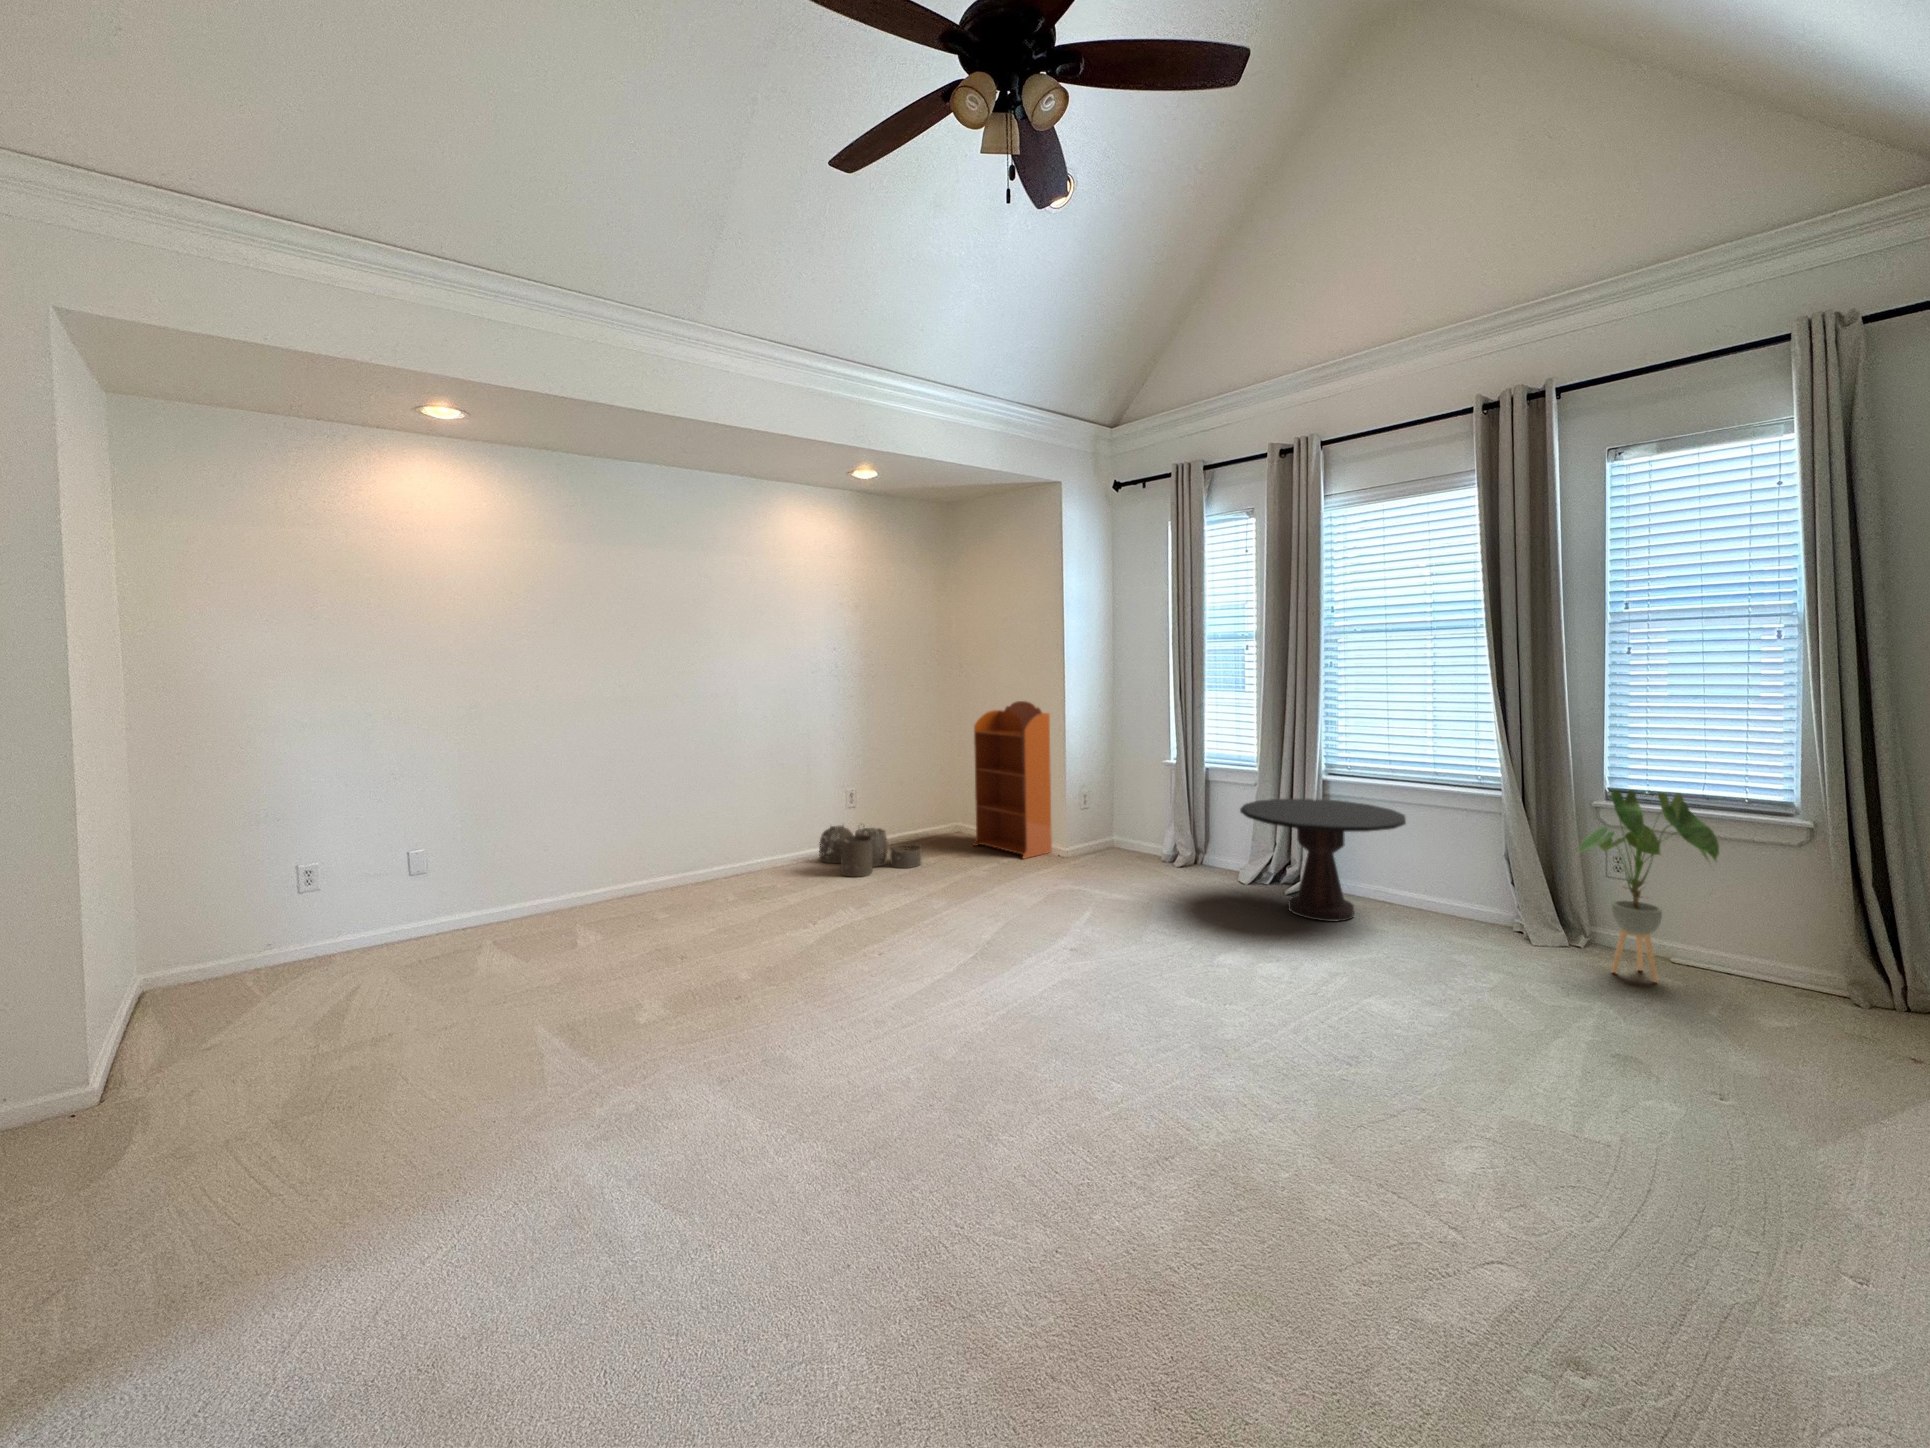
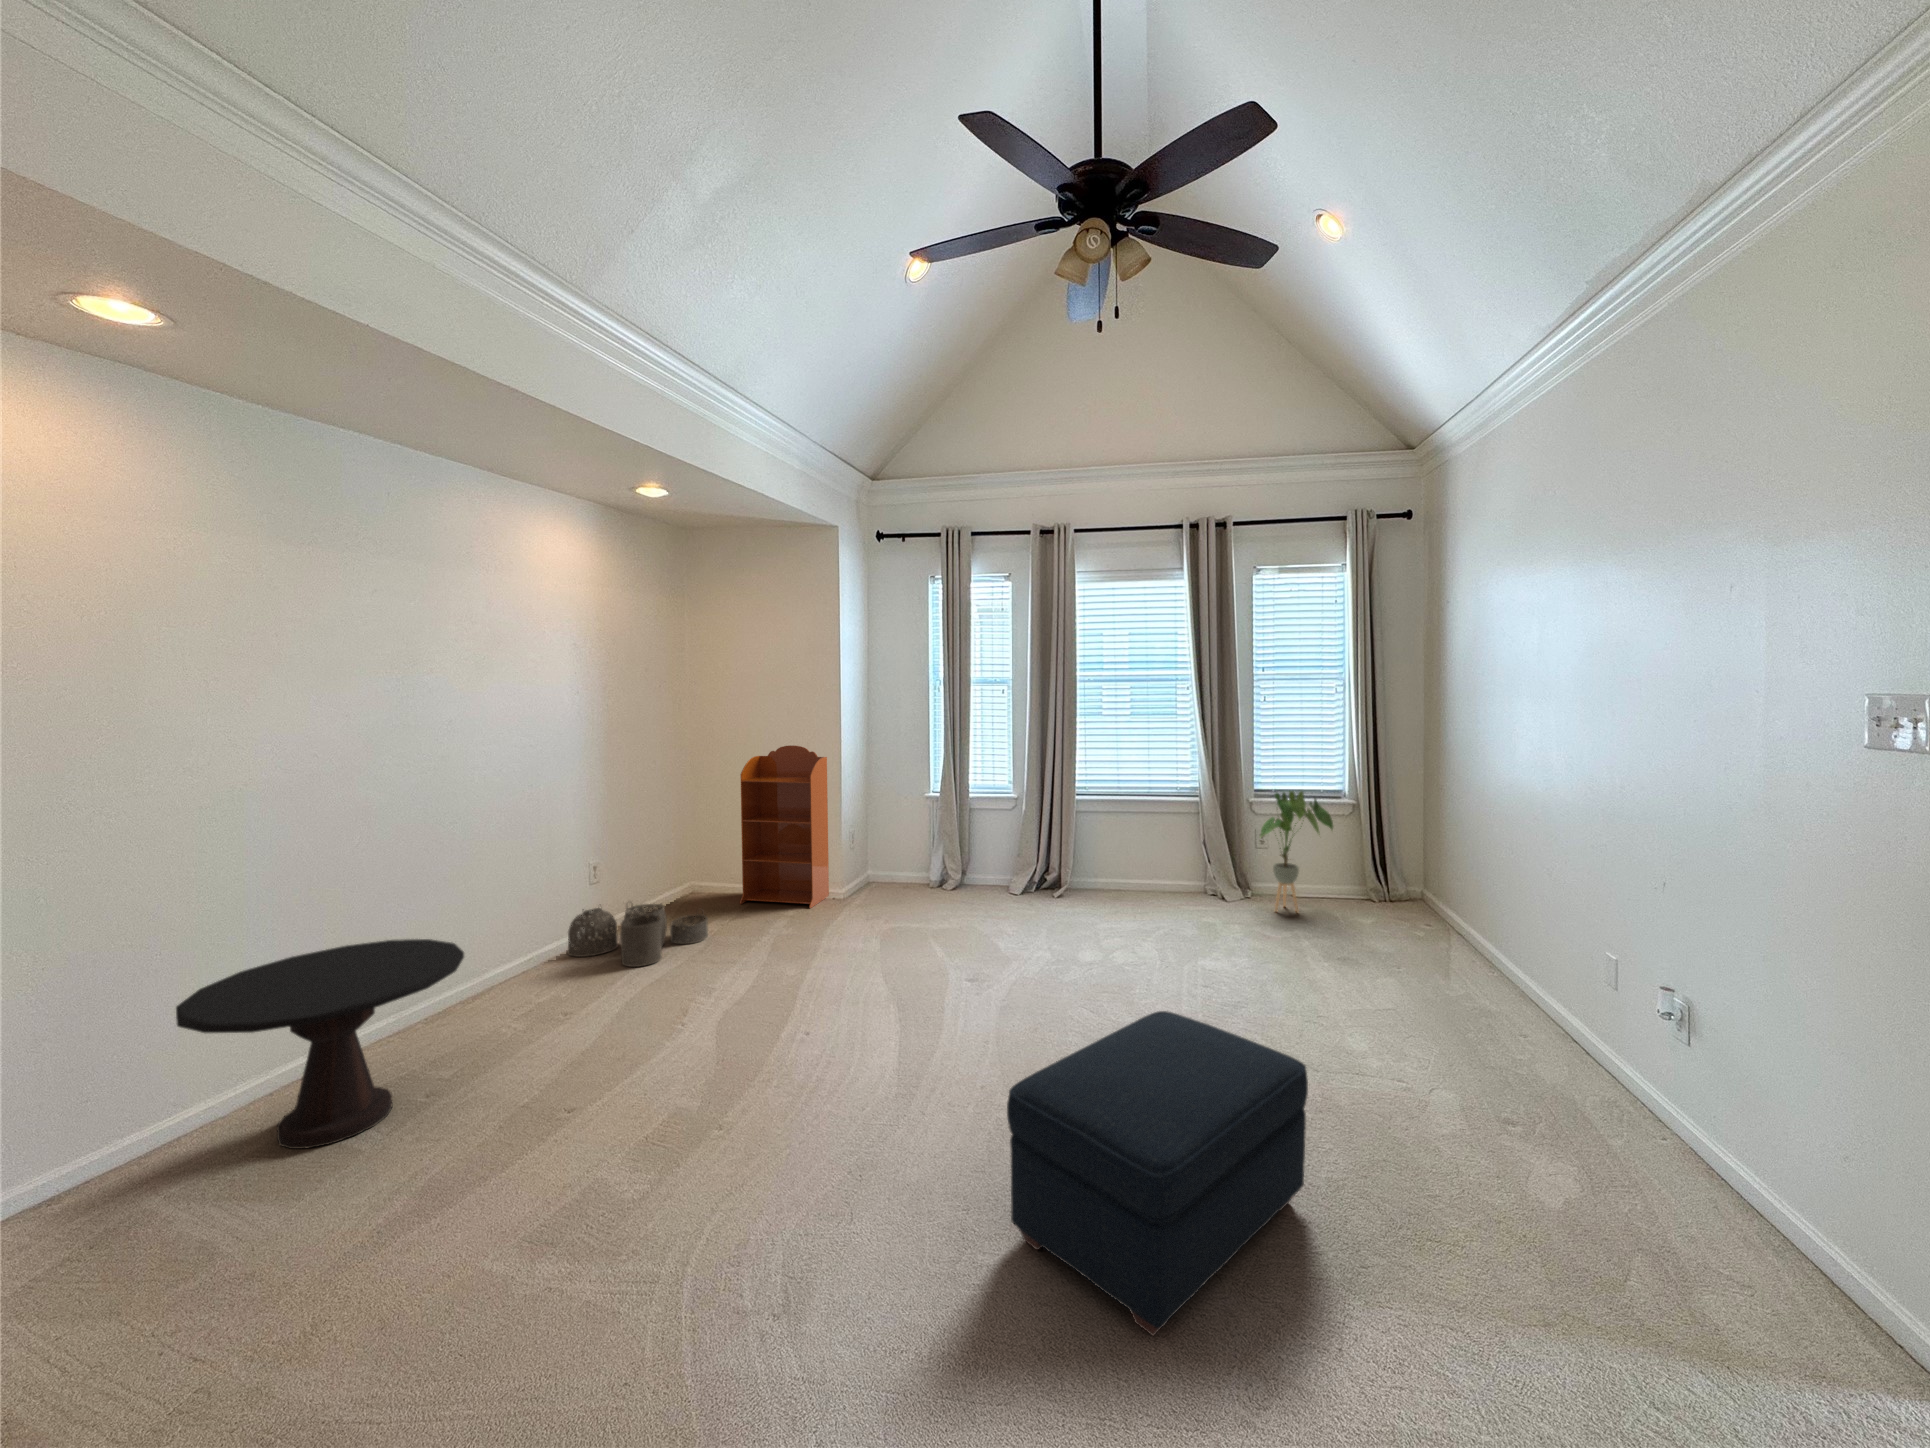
side table: present [1240,799,1406,921] -> present [176,939,464,1149]
ottoman: none [819,995,1169,1303] -> present [1007,1011,1308,1335]

